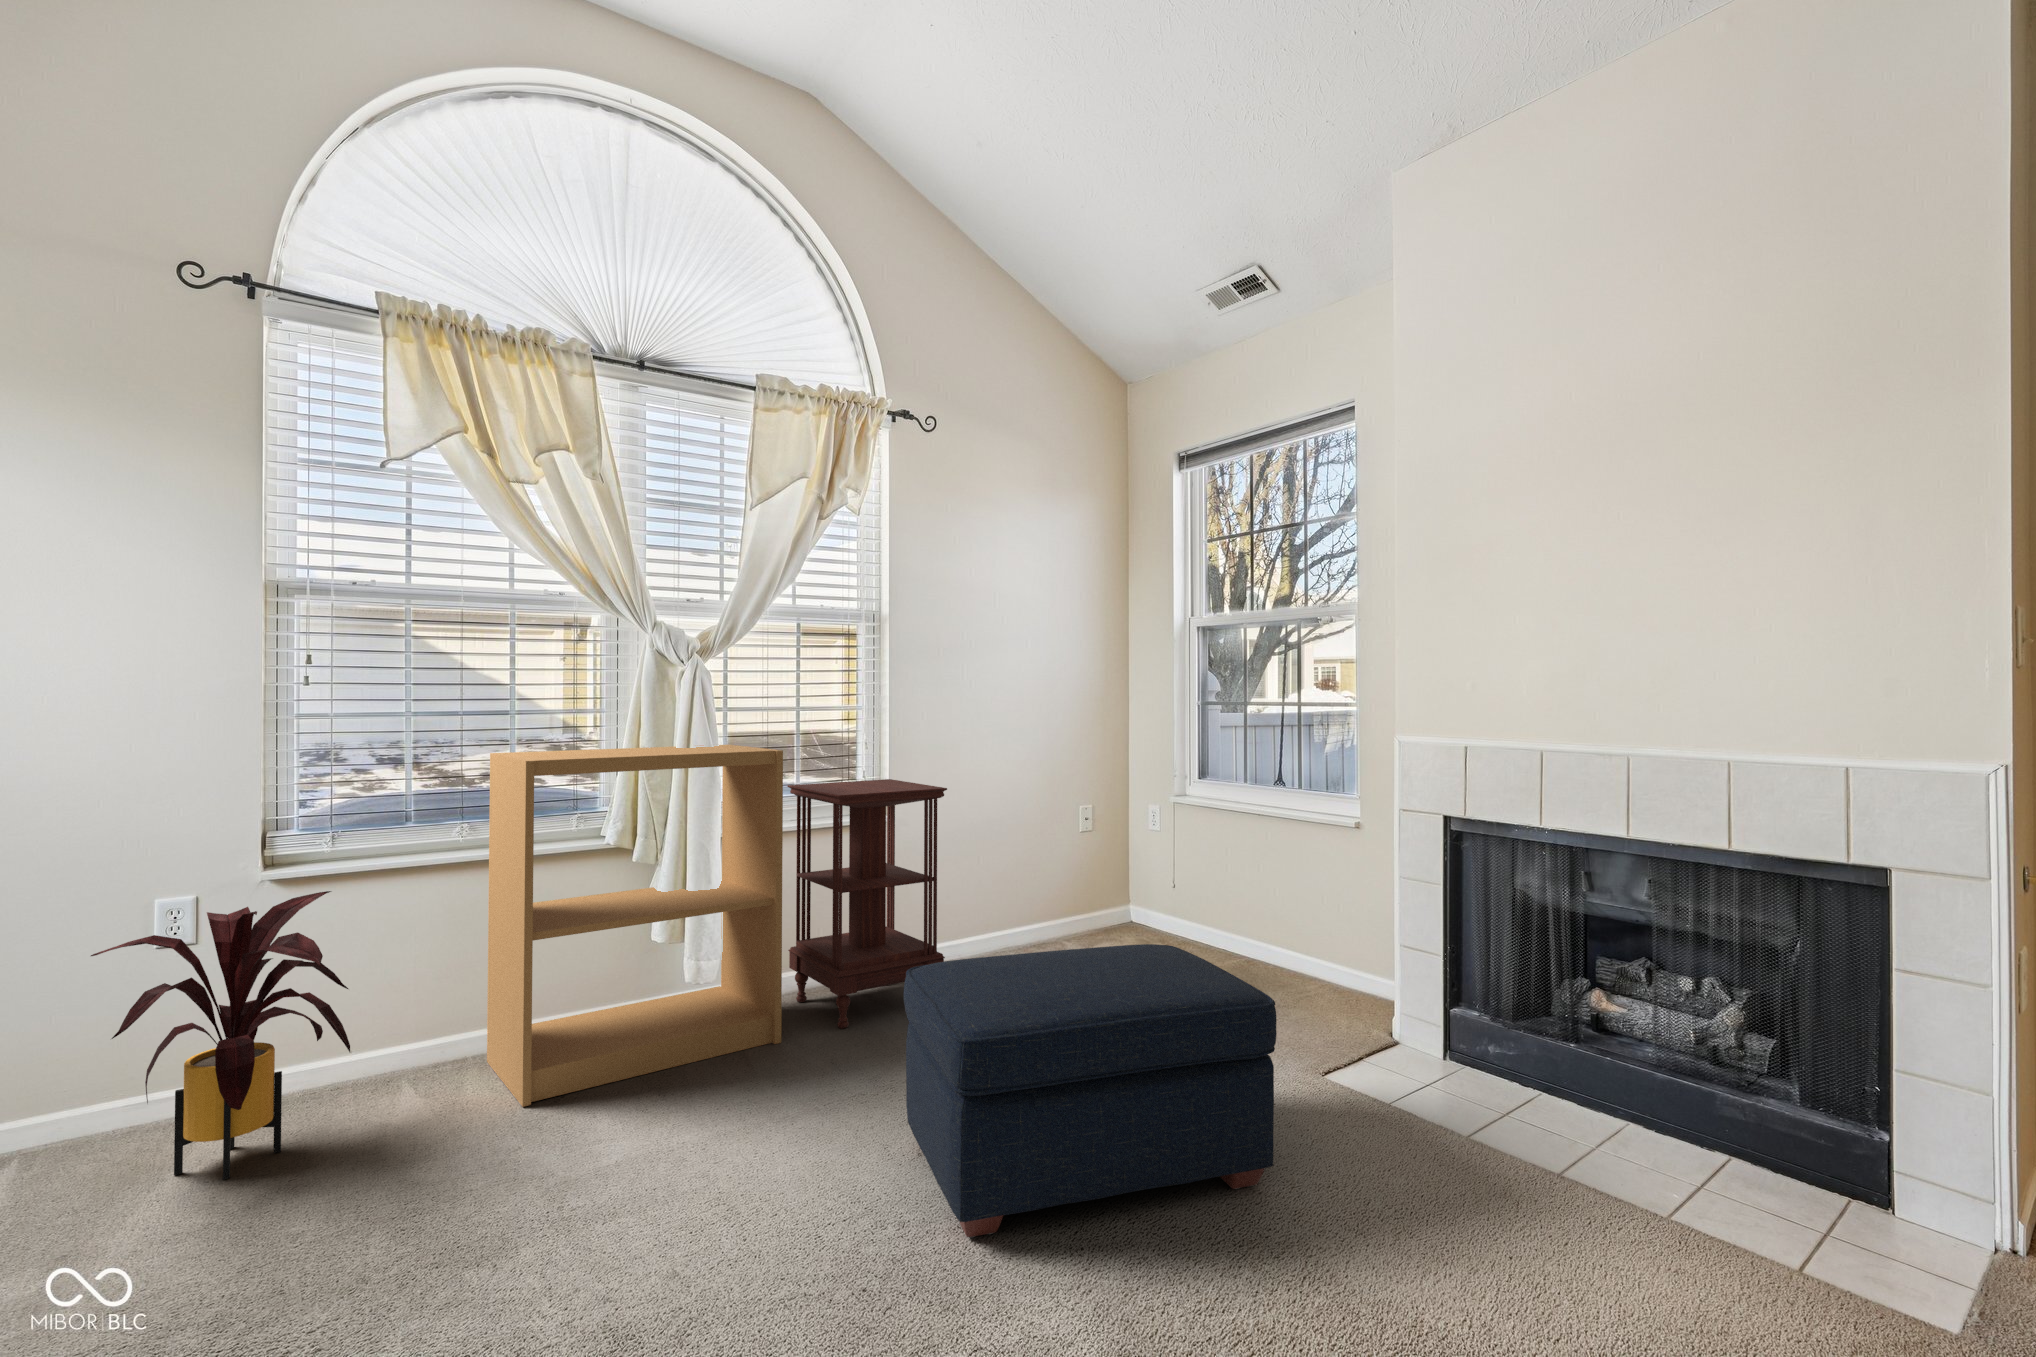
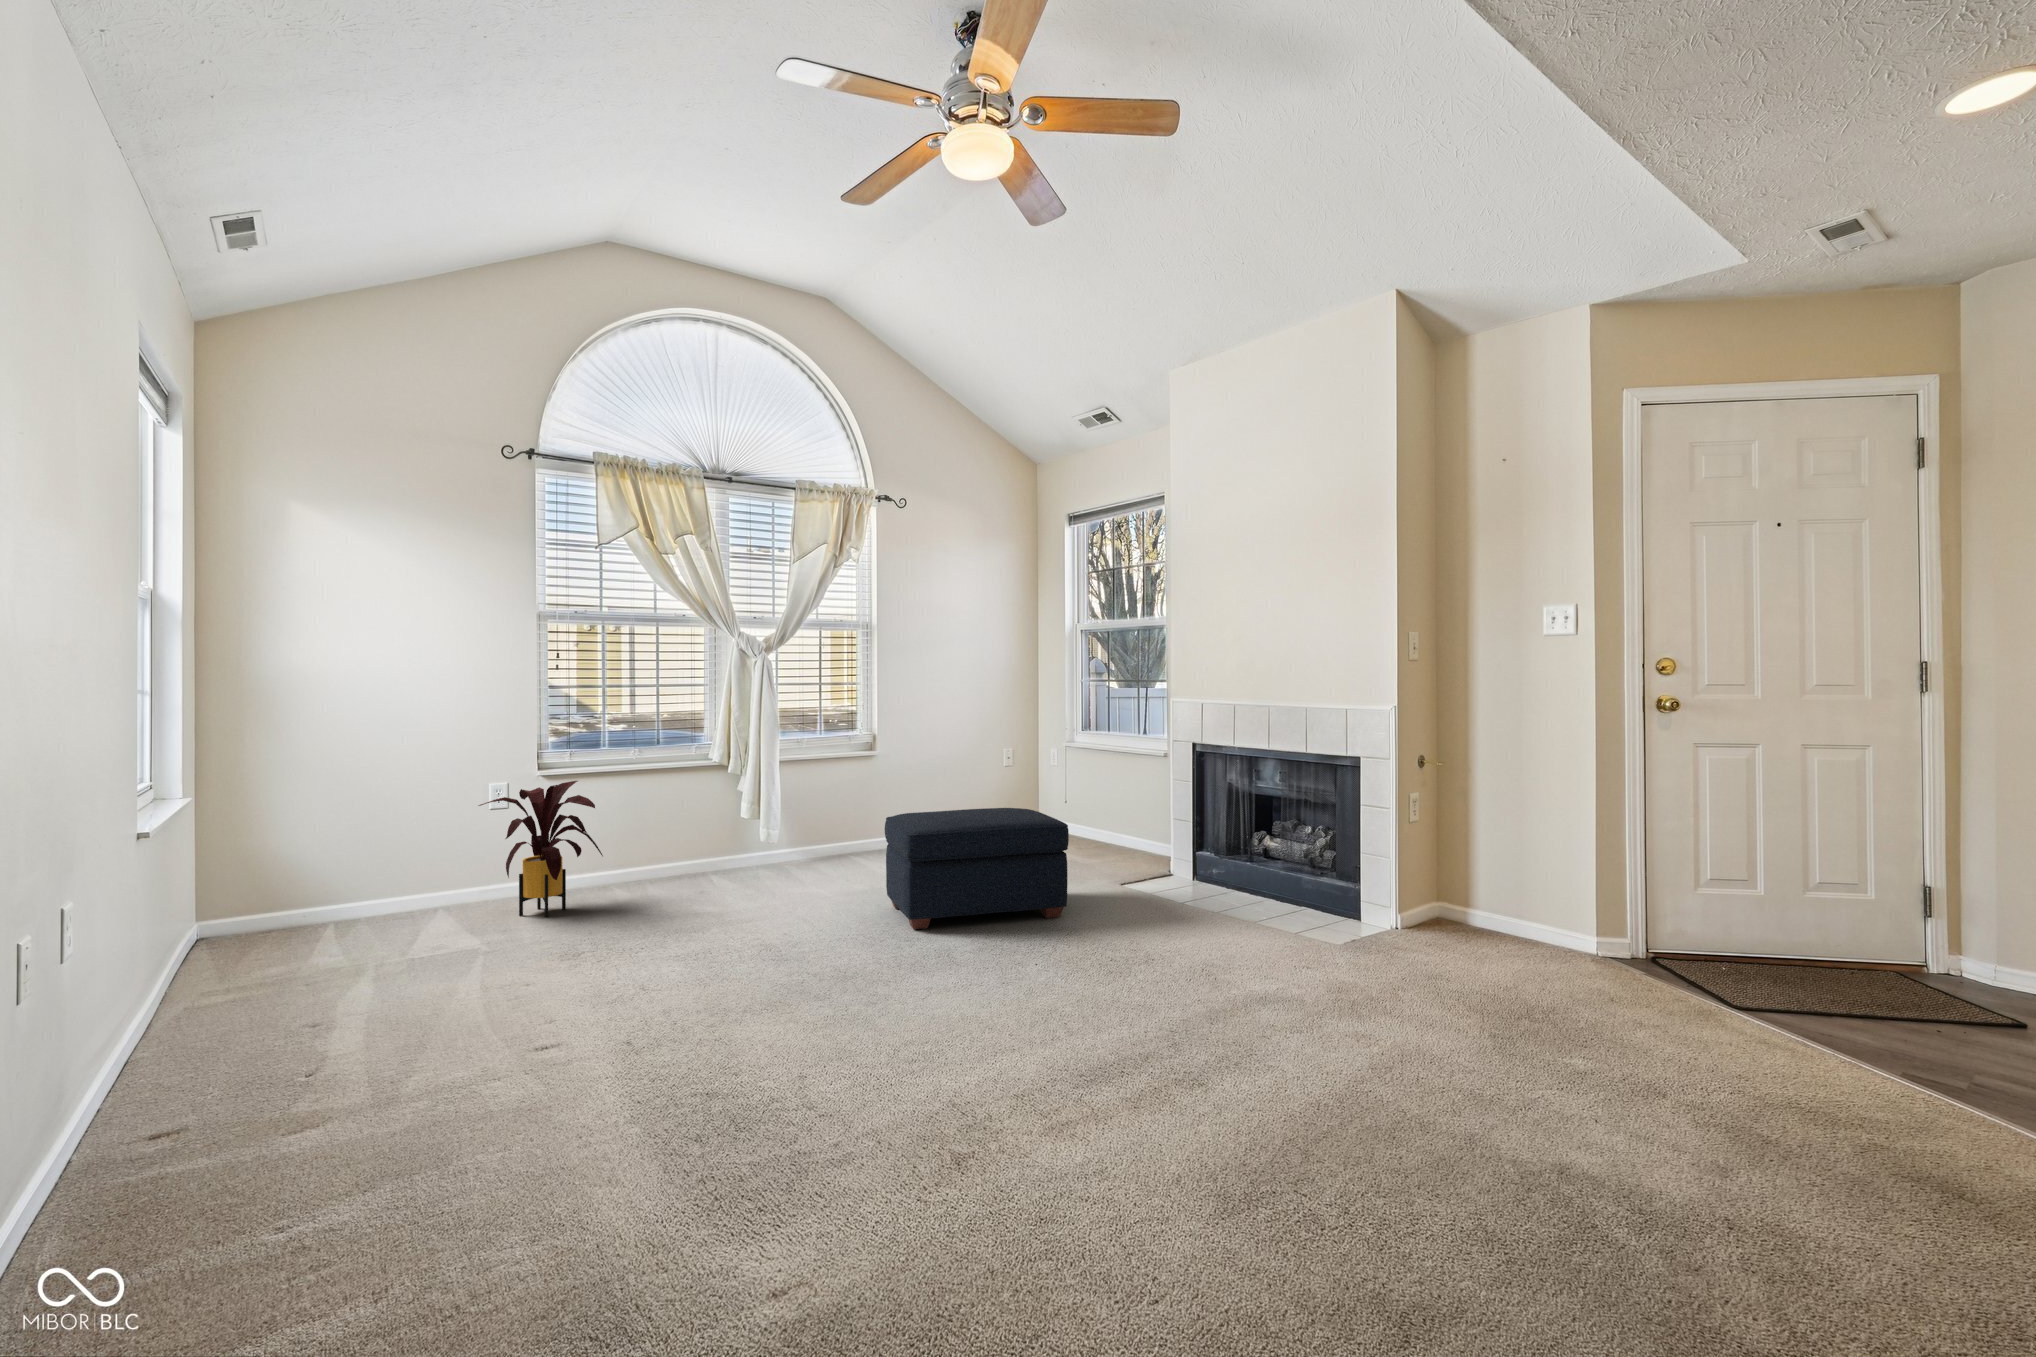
bookshelf: present [487,745,783,1107] -> none [651,706,817,897]
side table: present [788,779,947,1028] -> none [817,728,914,871]

